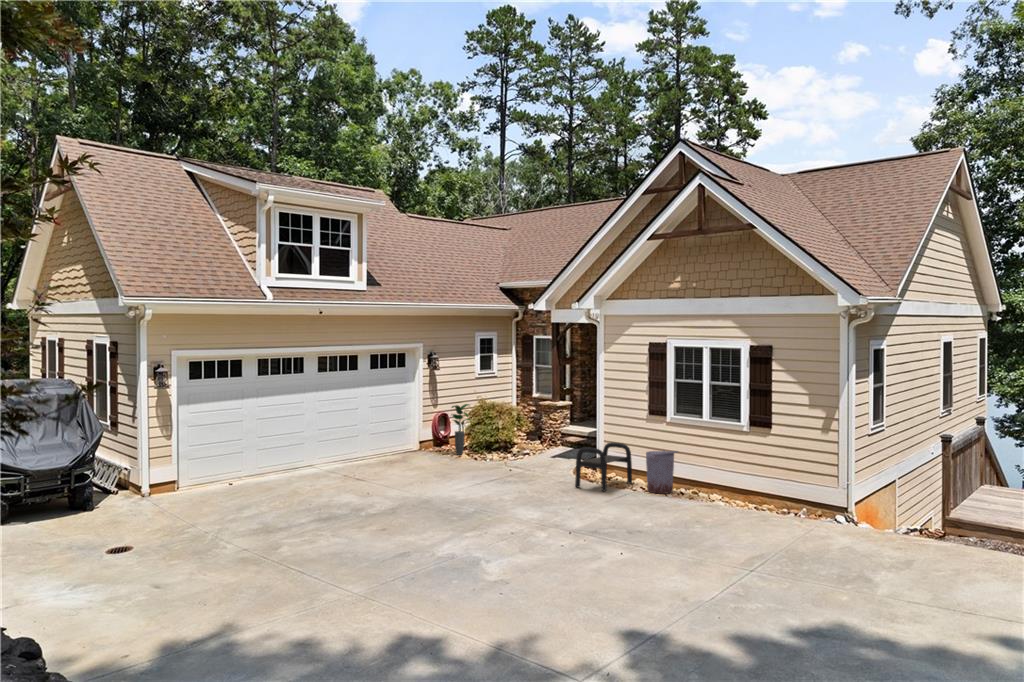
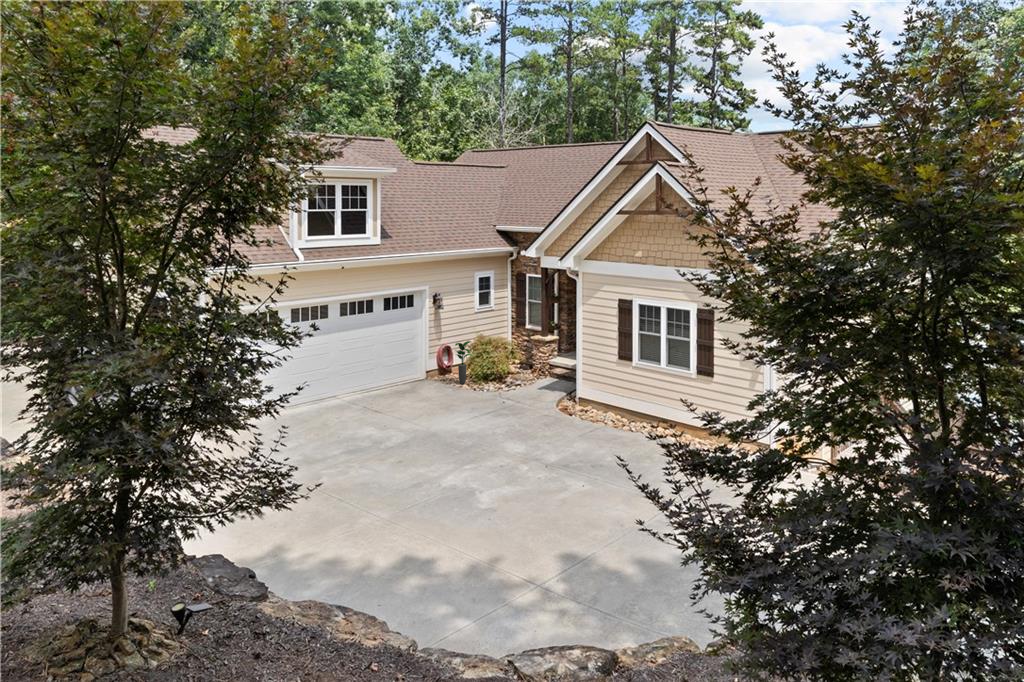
bench: present [575,442,632,491] -> none [556,381,603,423]
trash can: present [646,450,678,494] -> none [613,390,640,425]

